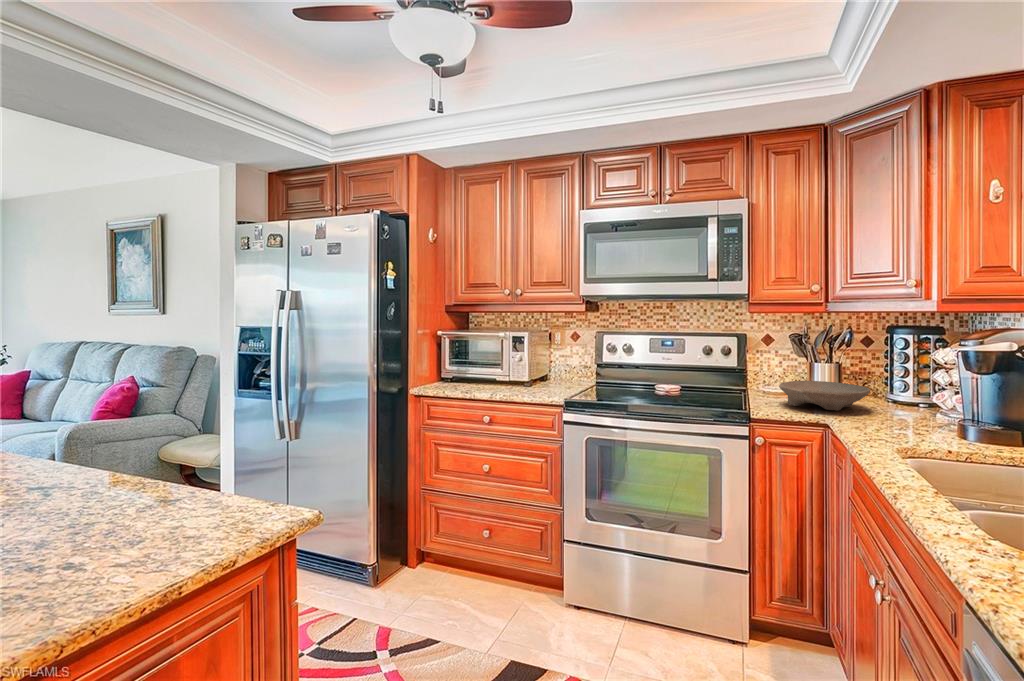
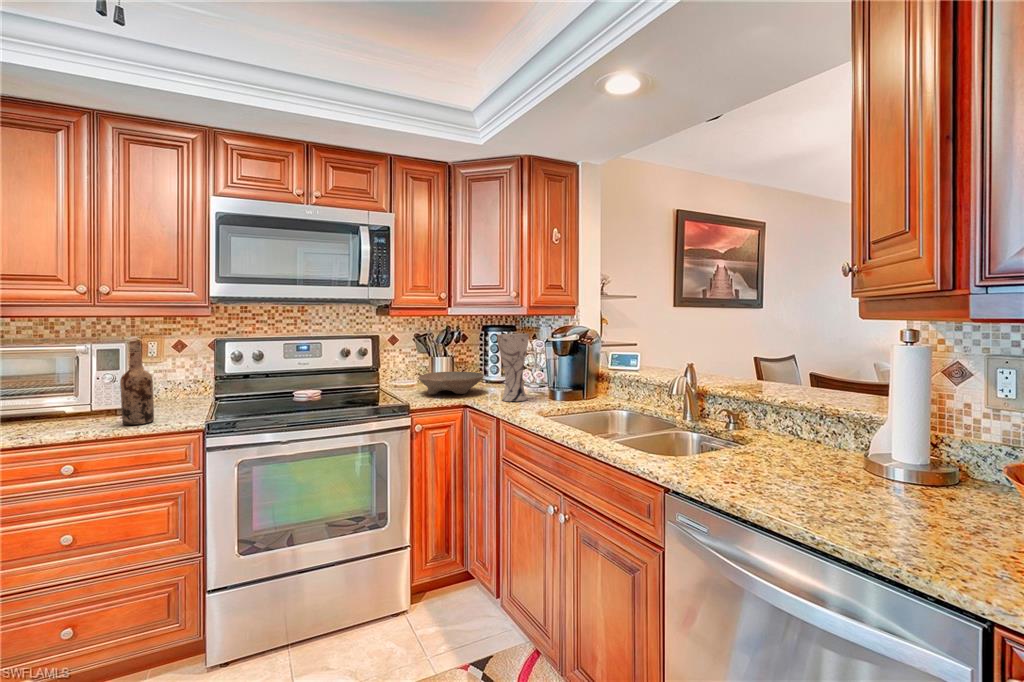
wine bottle: none [527,333,546,394] -> present [120,341,154,425]
vase: none [878,340,932,432] -> present [497,334,529,401]

